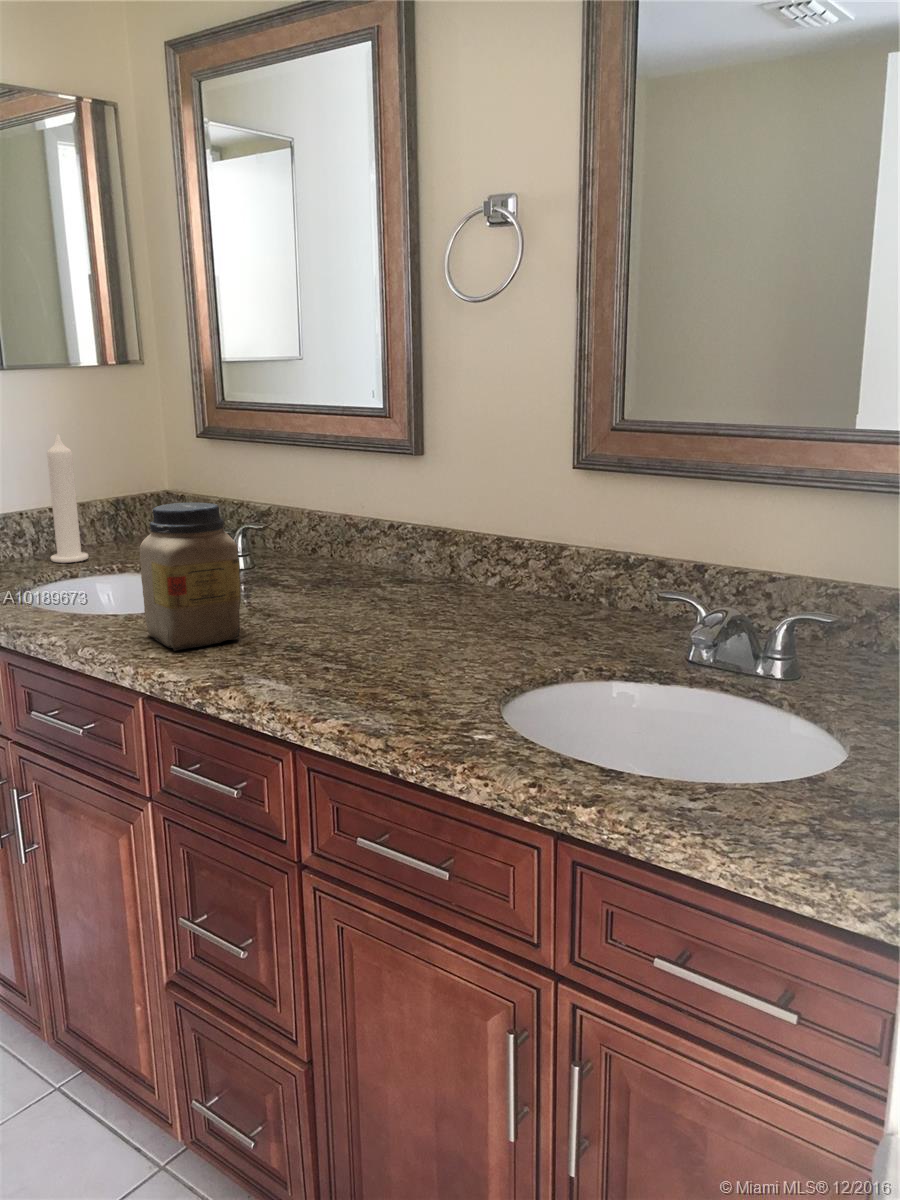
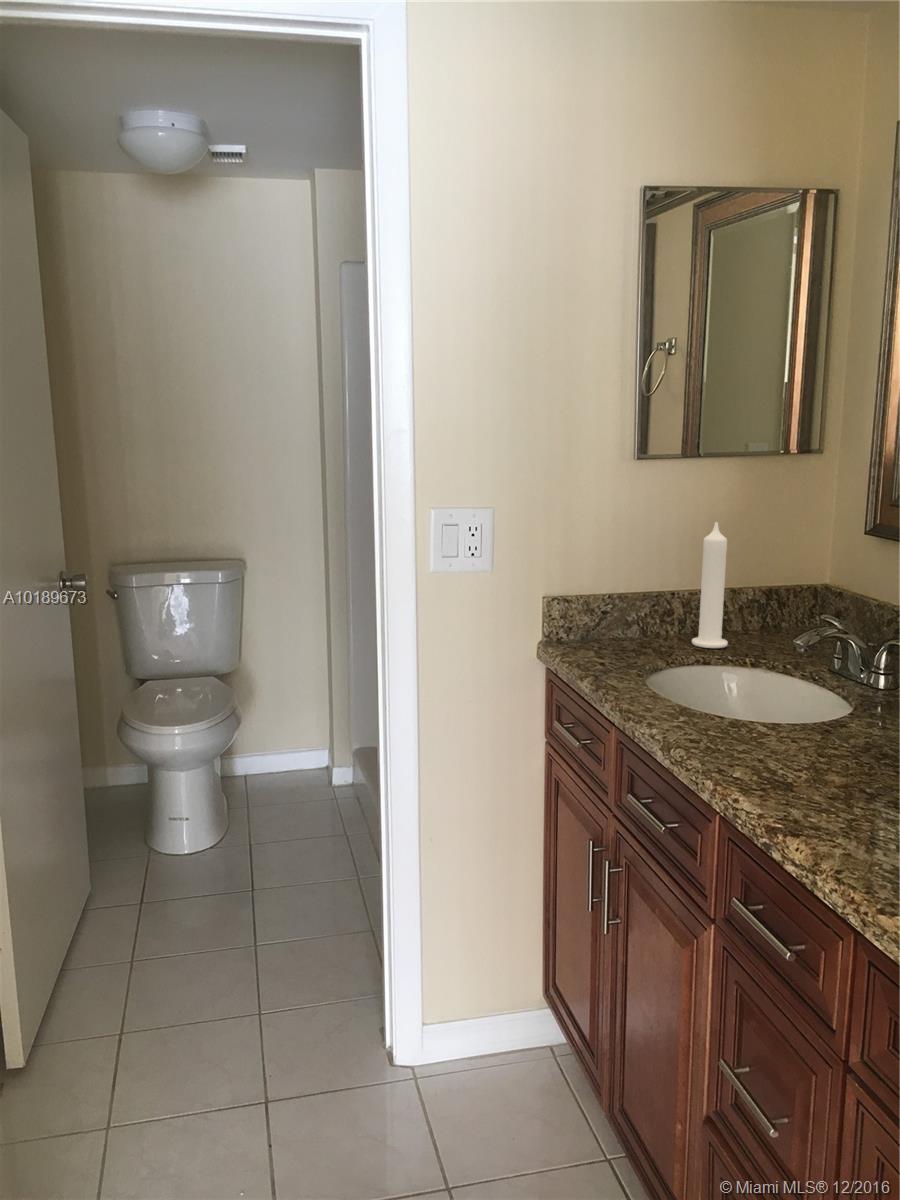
jar: present [140,502,241,651] -> none [742,617,851,777]

